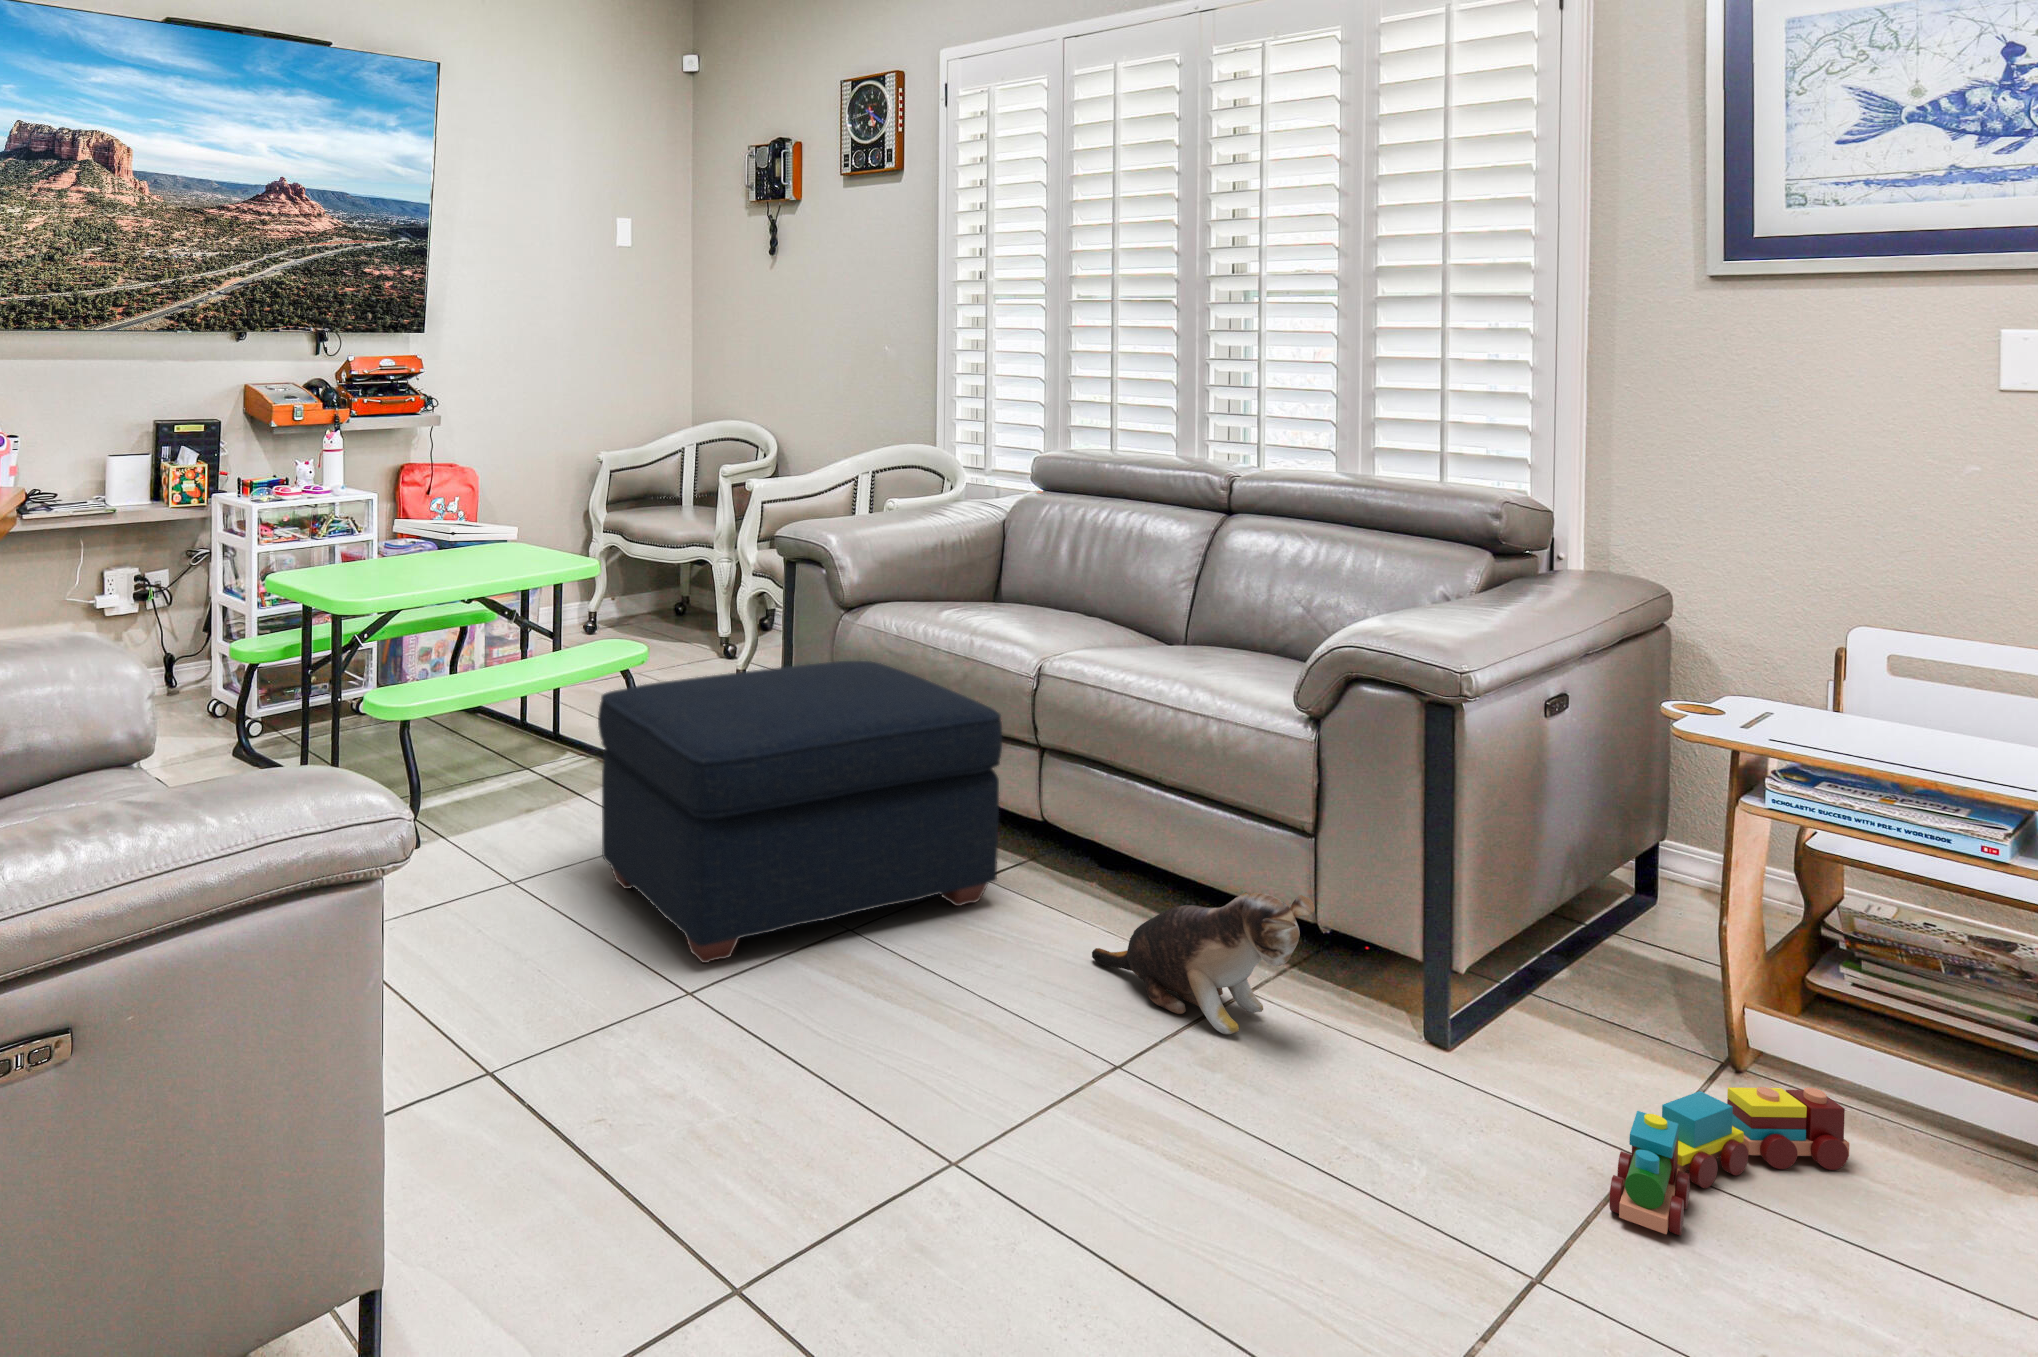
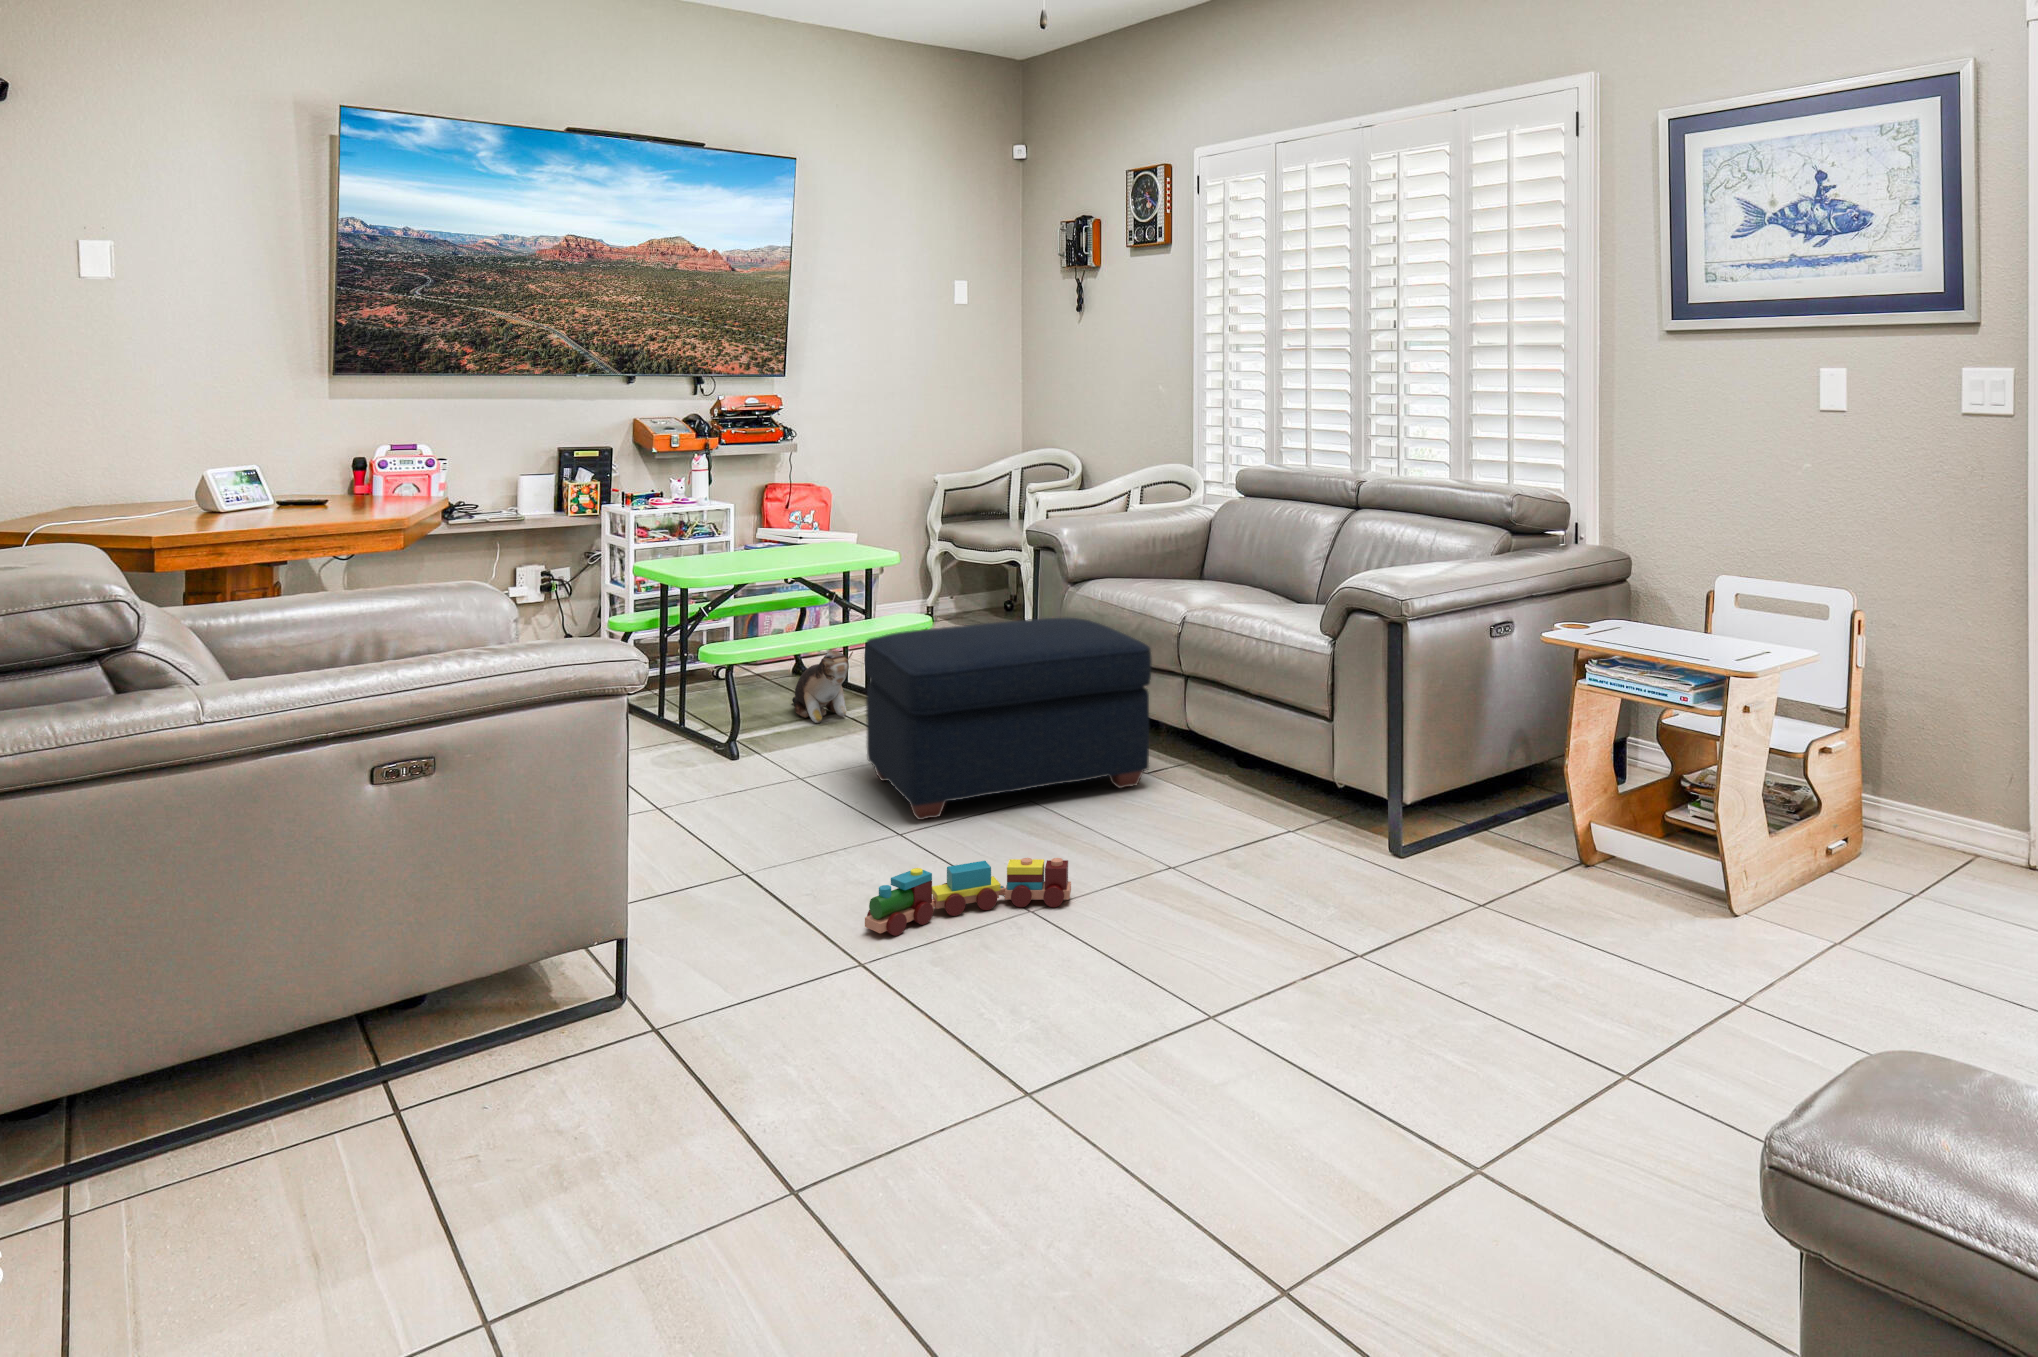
plush toy: present [1092,892,1315,1034] -> present [792,651,853,723]
toy train: present [1609,1087,1849,1236] -> present [865,858,1071,936]

